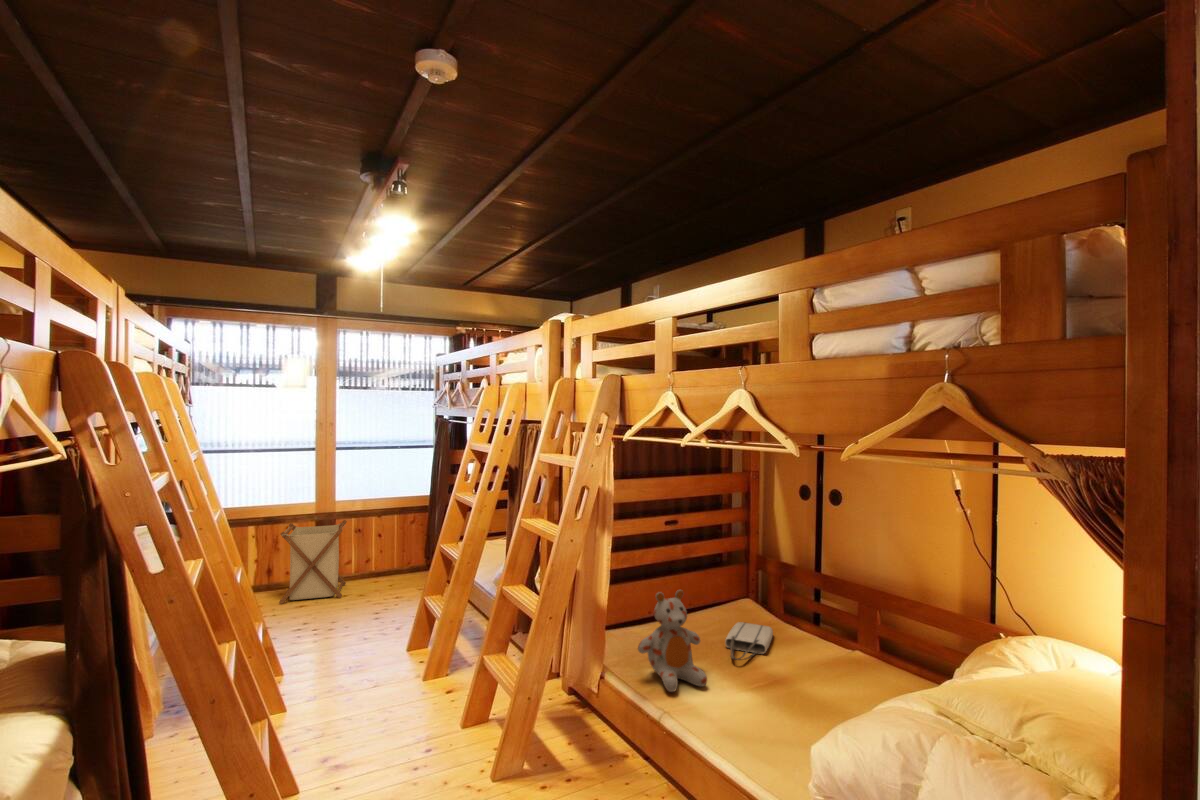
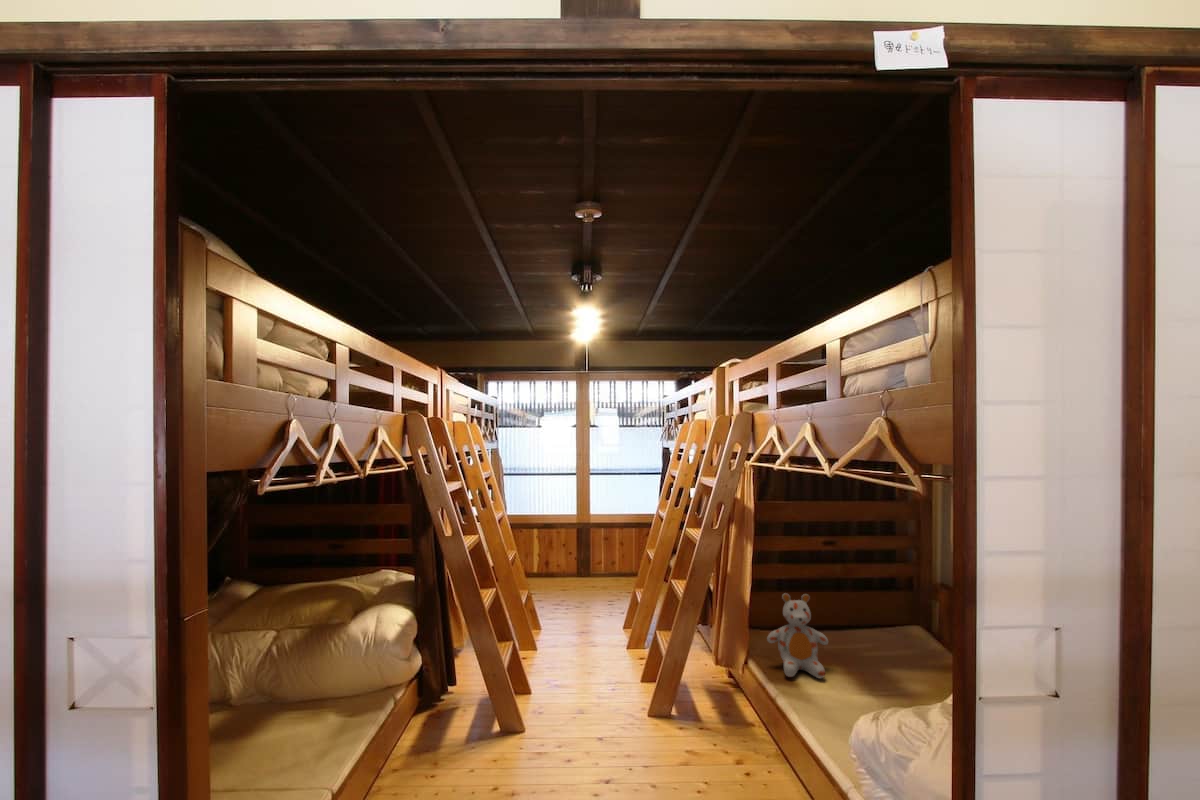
laundry basket: present [279,520,347,604] -> none [550,528,597,588]
tote bag: present [725,622,773,660] -> none [863,640,926,668]

